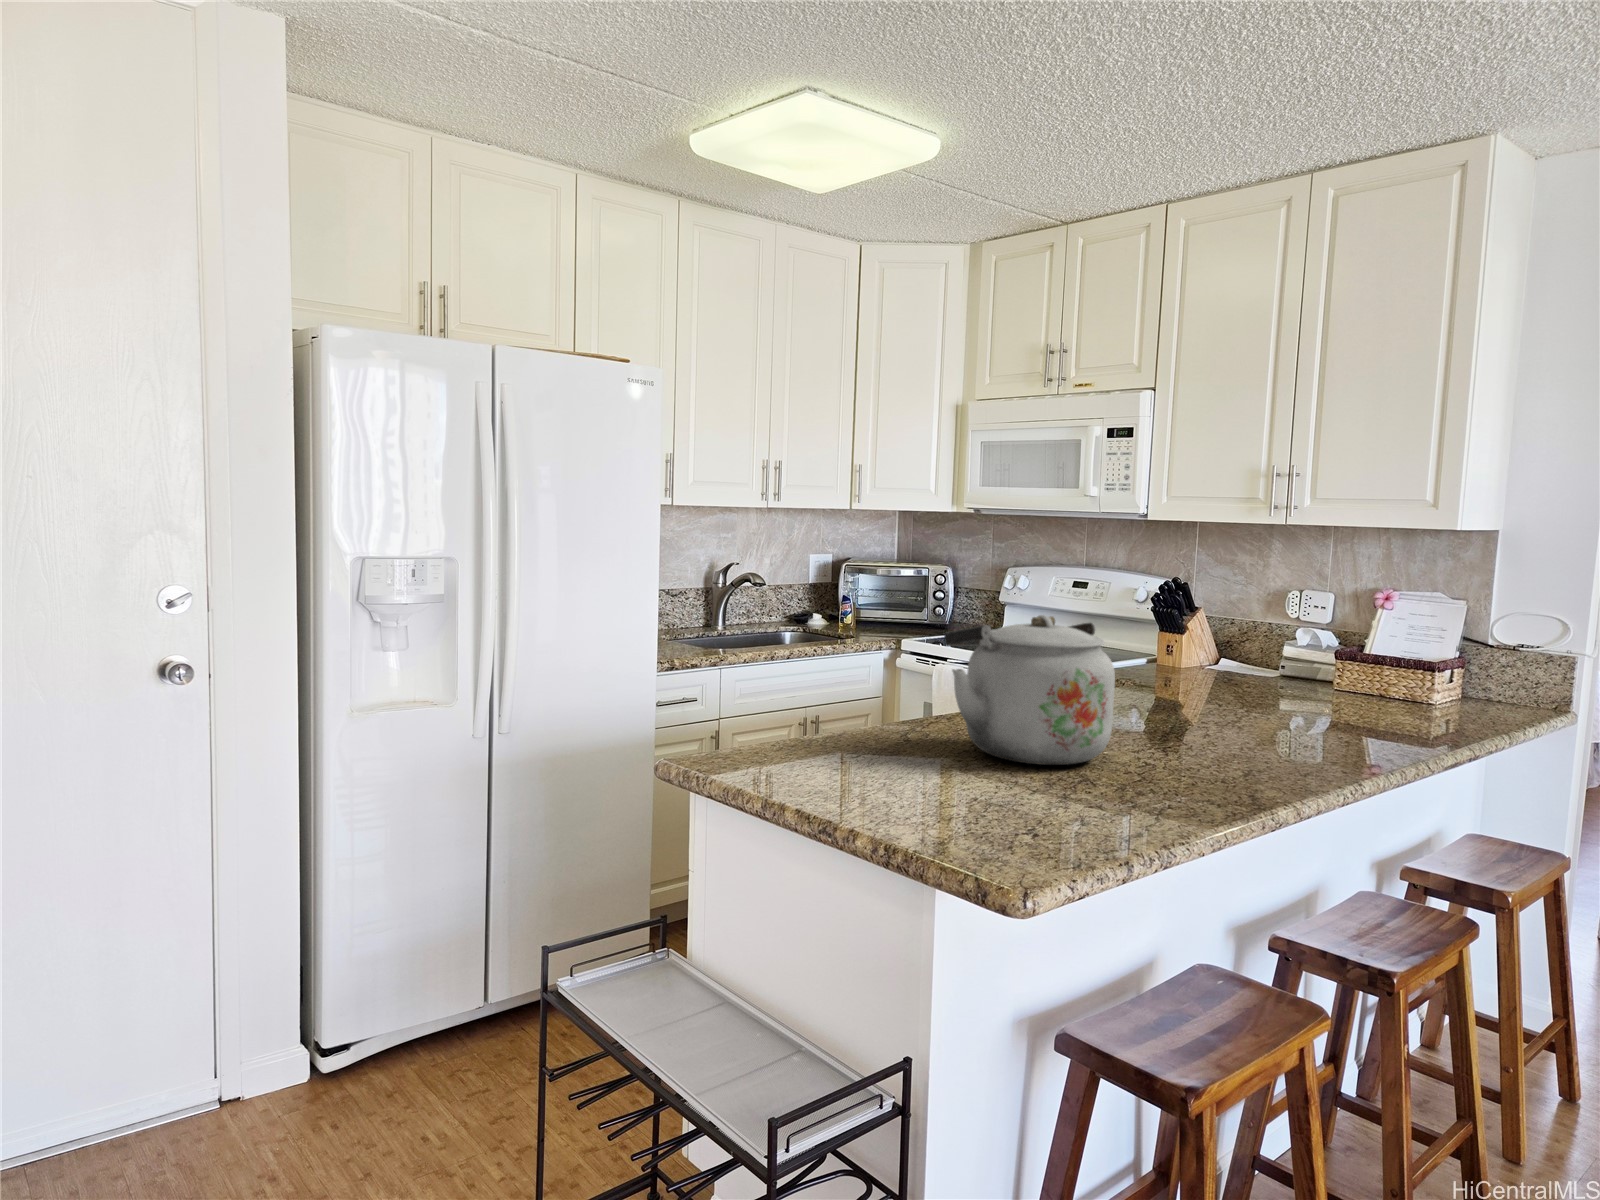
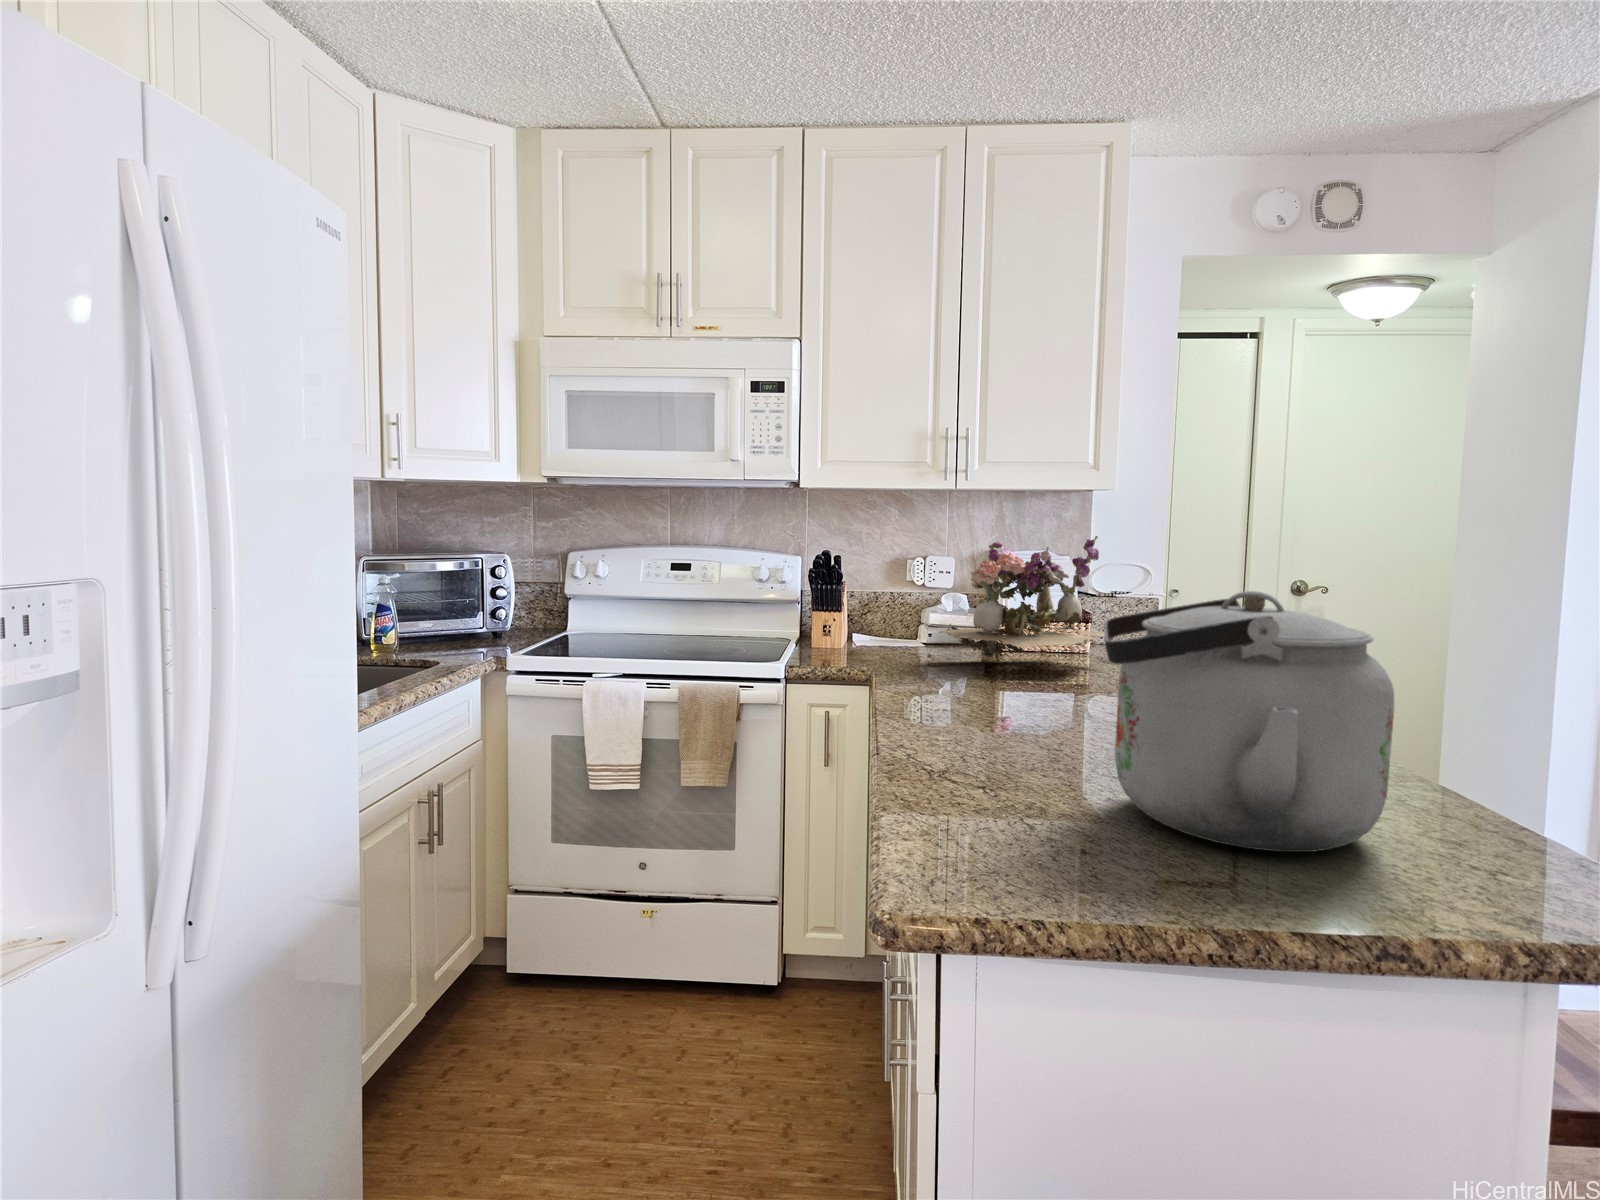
flower arrangement: none [1210,578,1390,695] -> present [939,536,1104,663]

